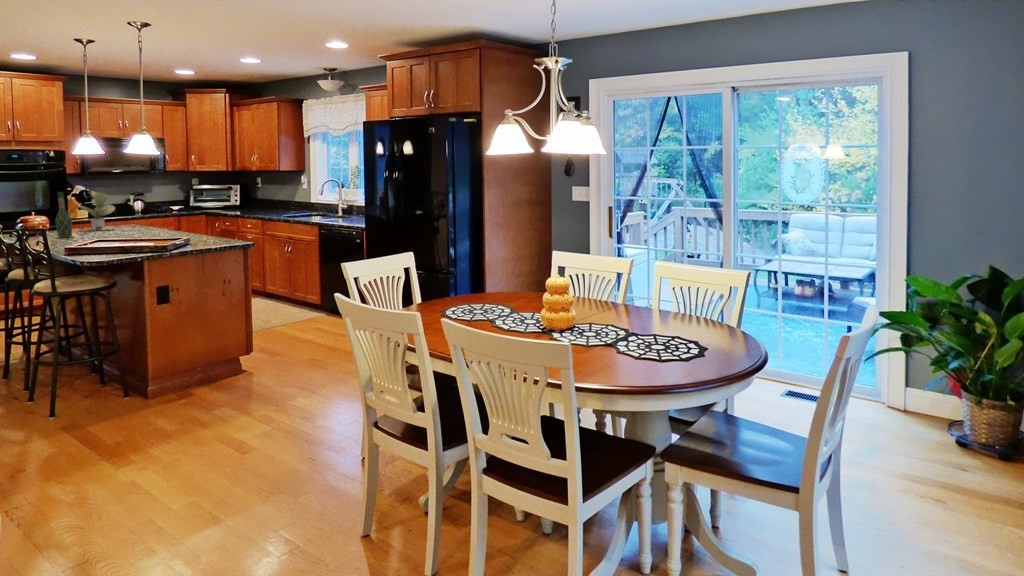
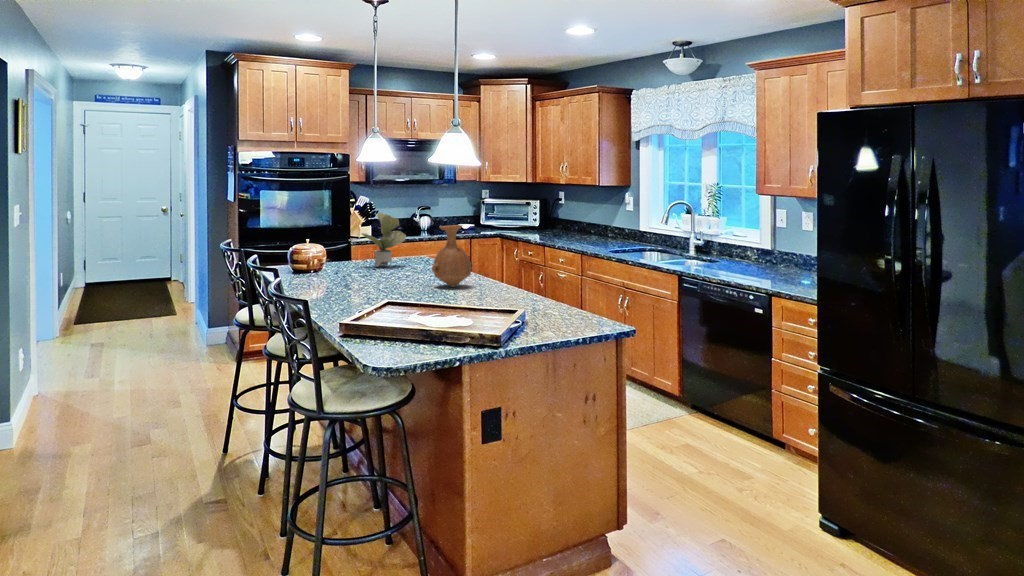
wine bottle: present [55,192,72,238] -> none [329,218,352,287]
vase: none [132,194,162,235] -> present [432,225,472,287]

